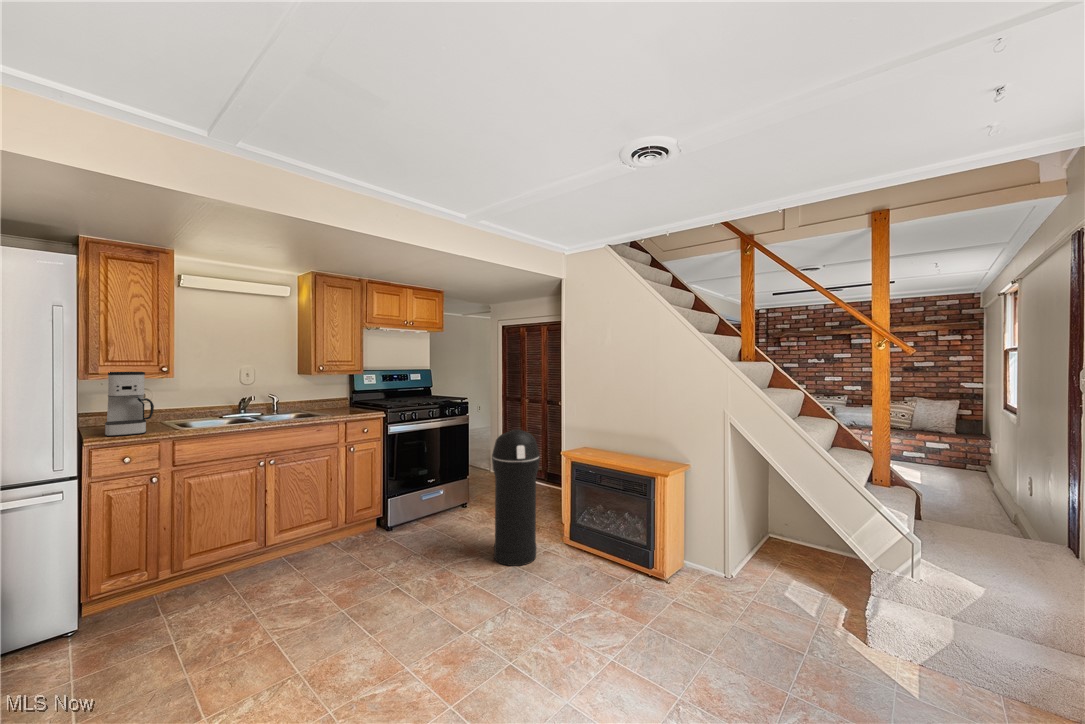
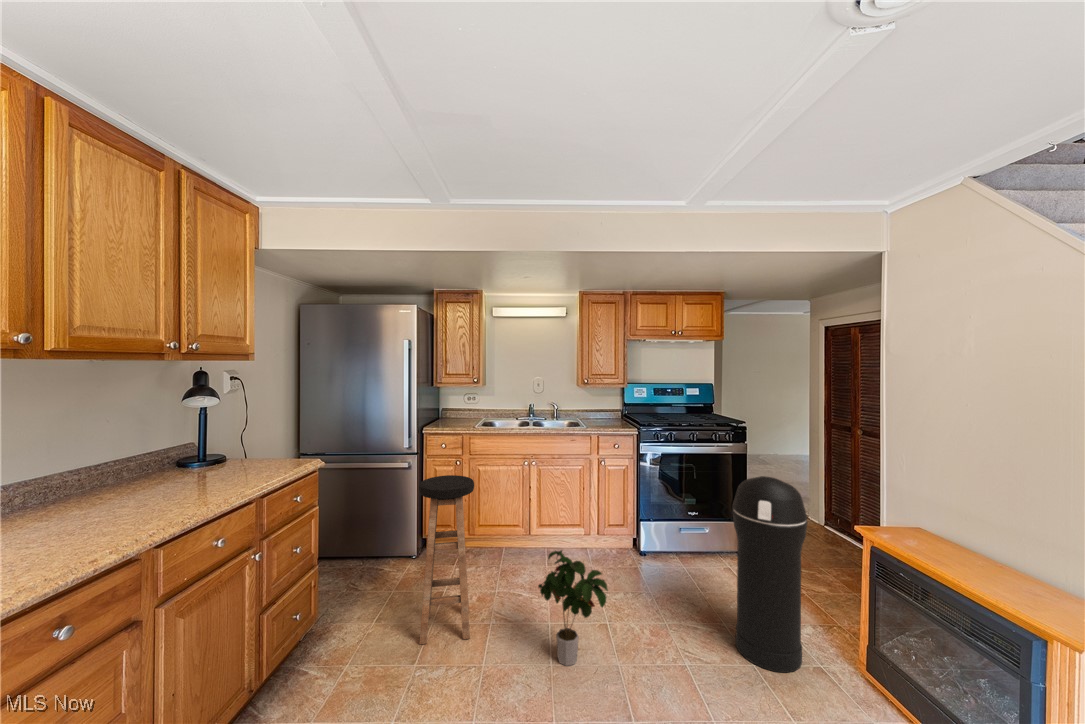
coffee maker: present [105,372,154,436] -> none [439,382,466,428]
bar stool: none [167,480,260,699] -> present [419,475,474,644]
potted plant: none [338,527,427,631] -> present [538,550,608,666]

